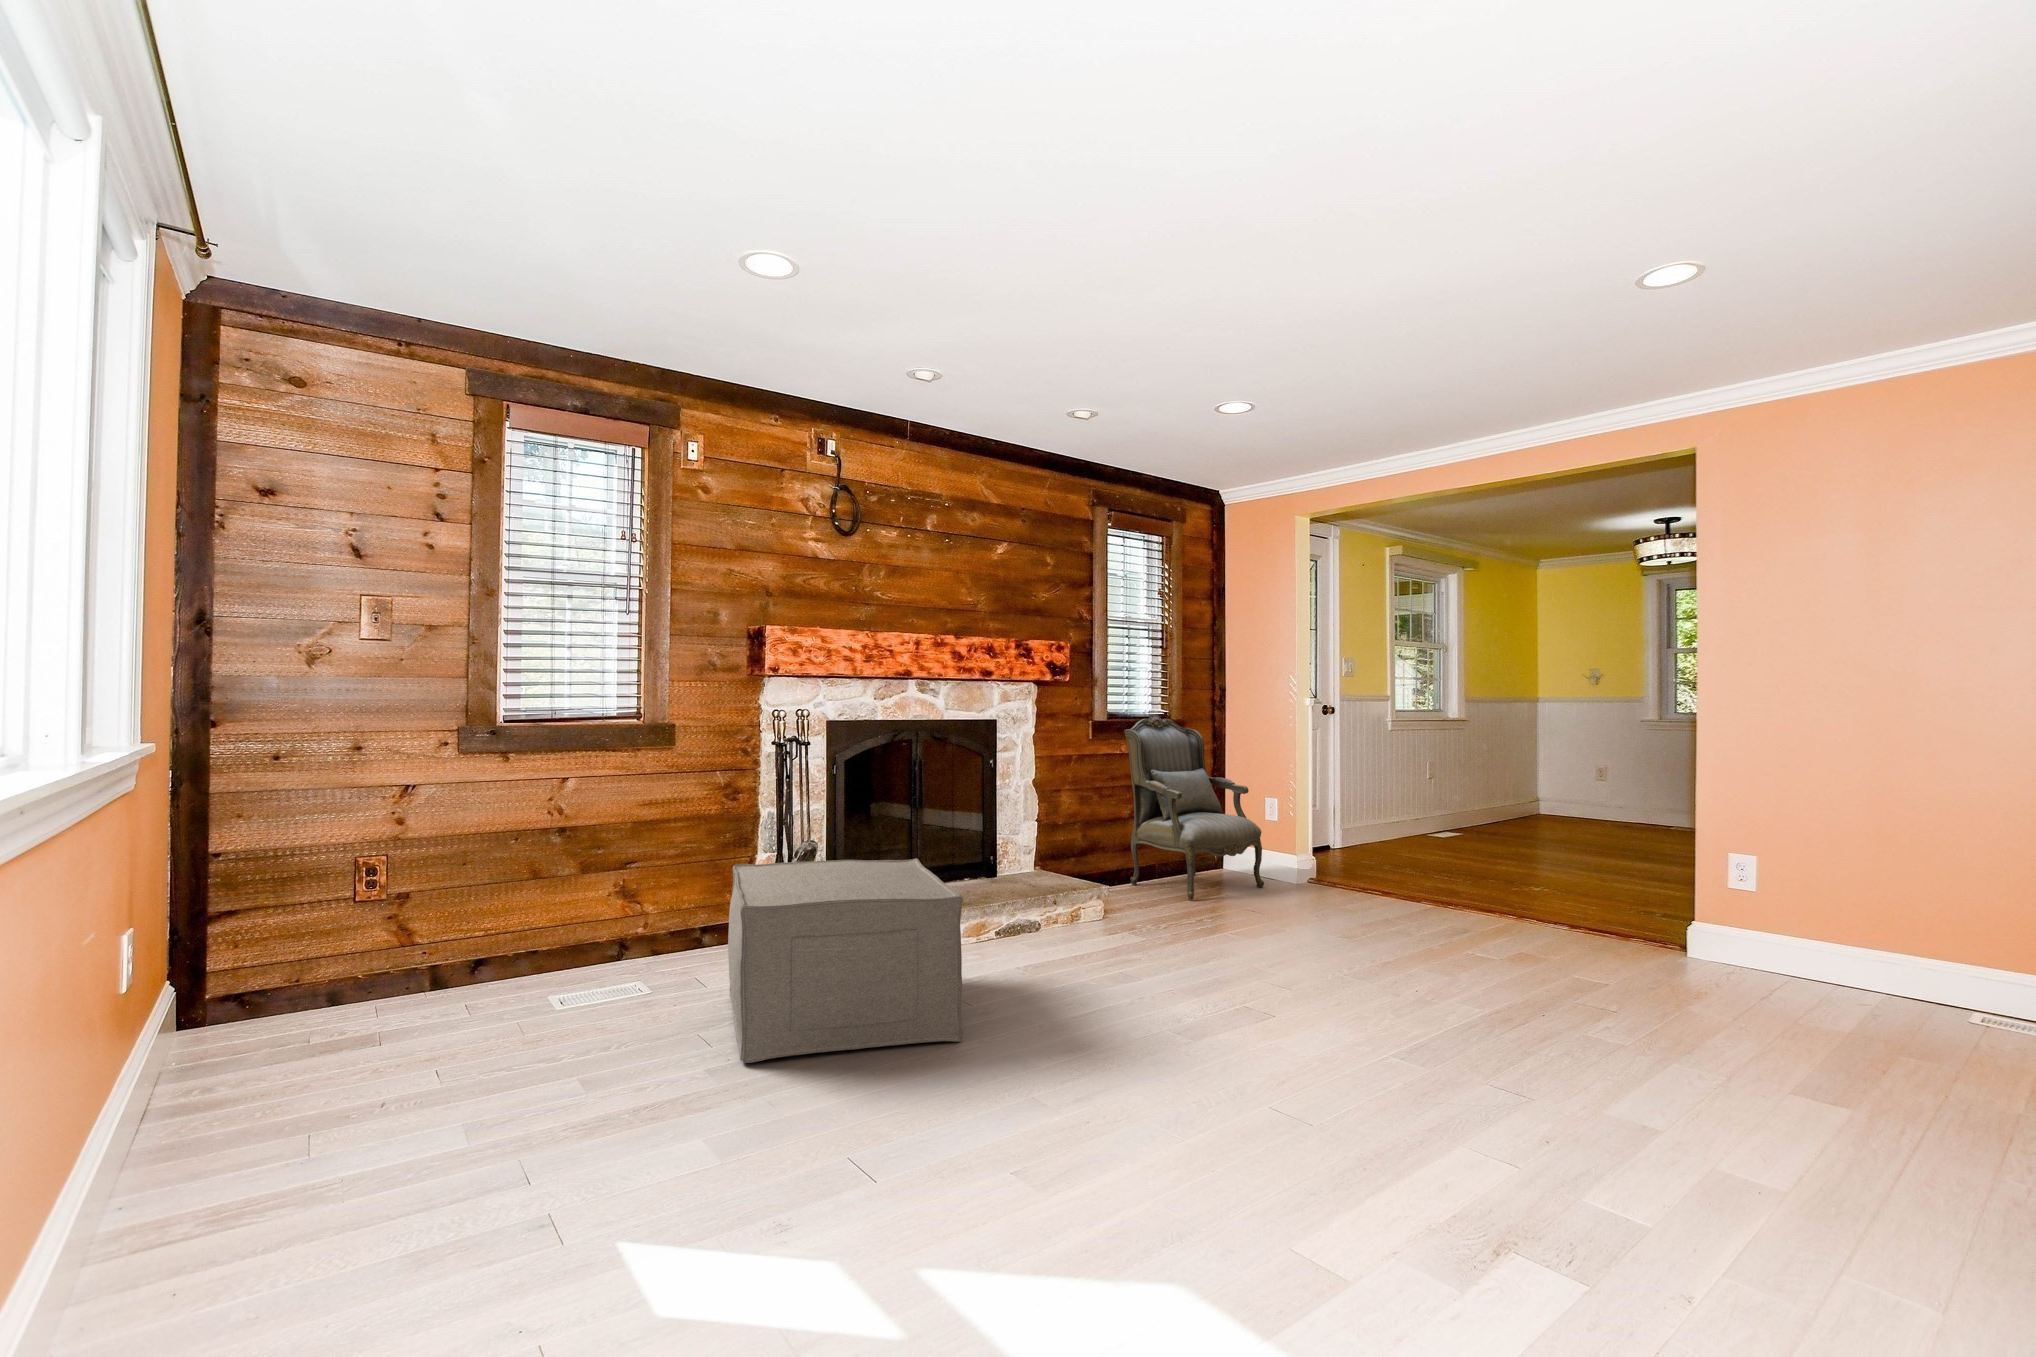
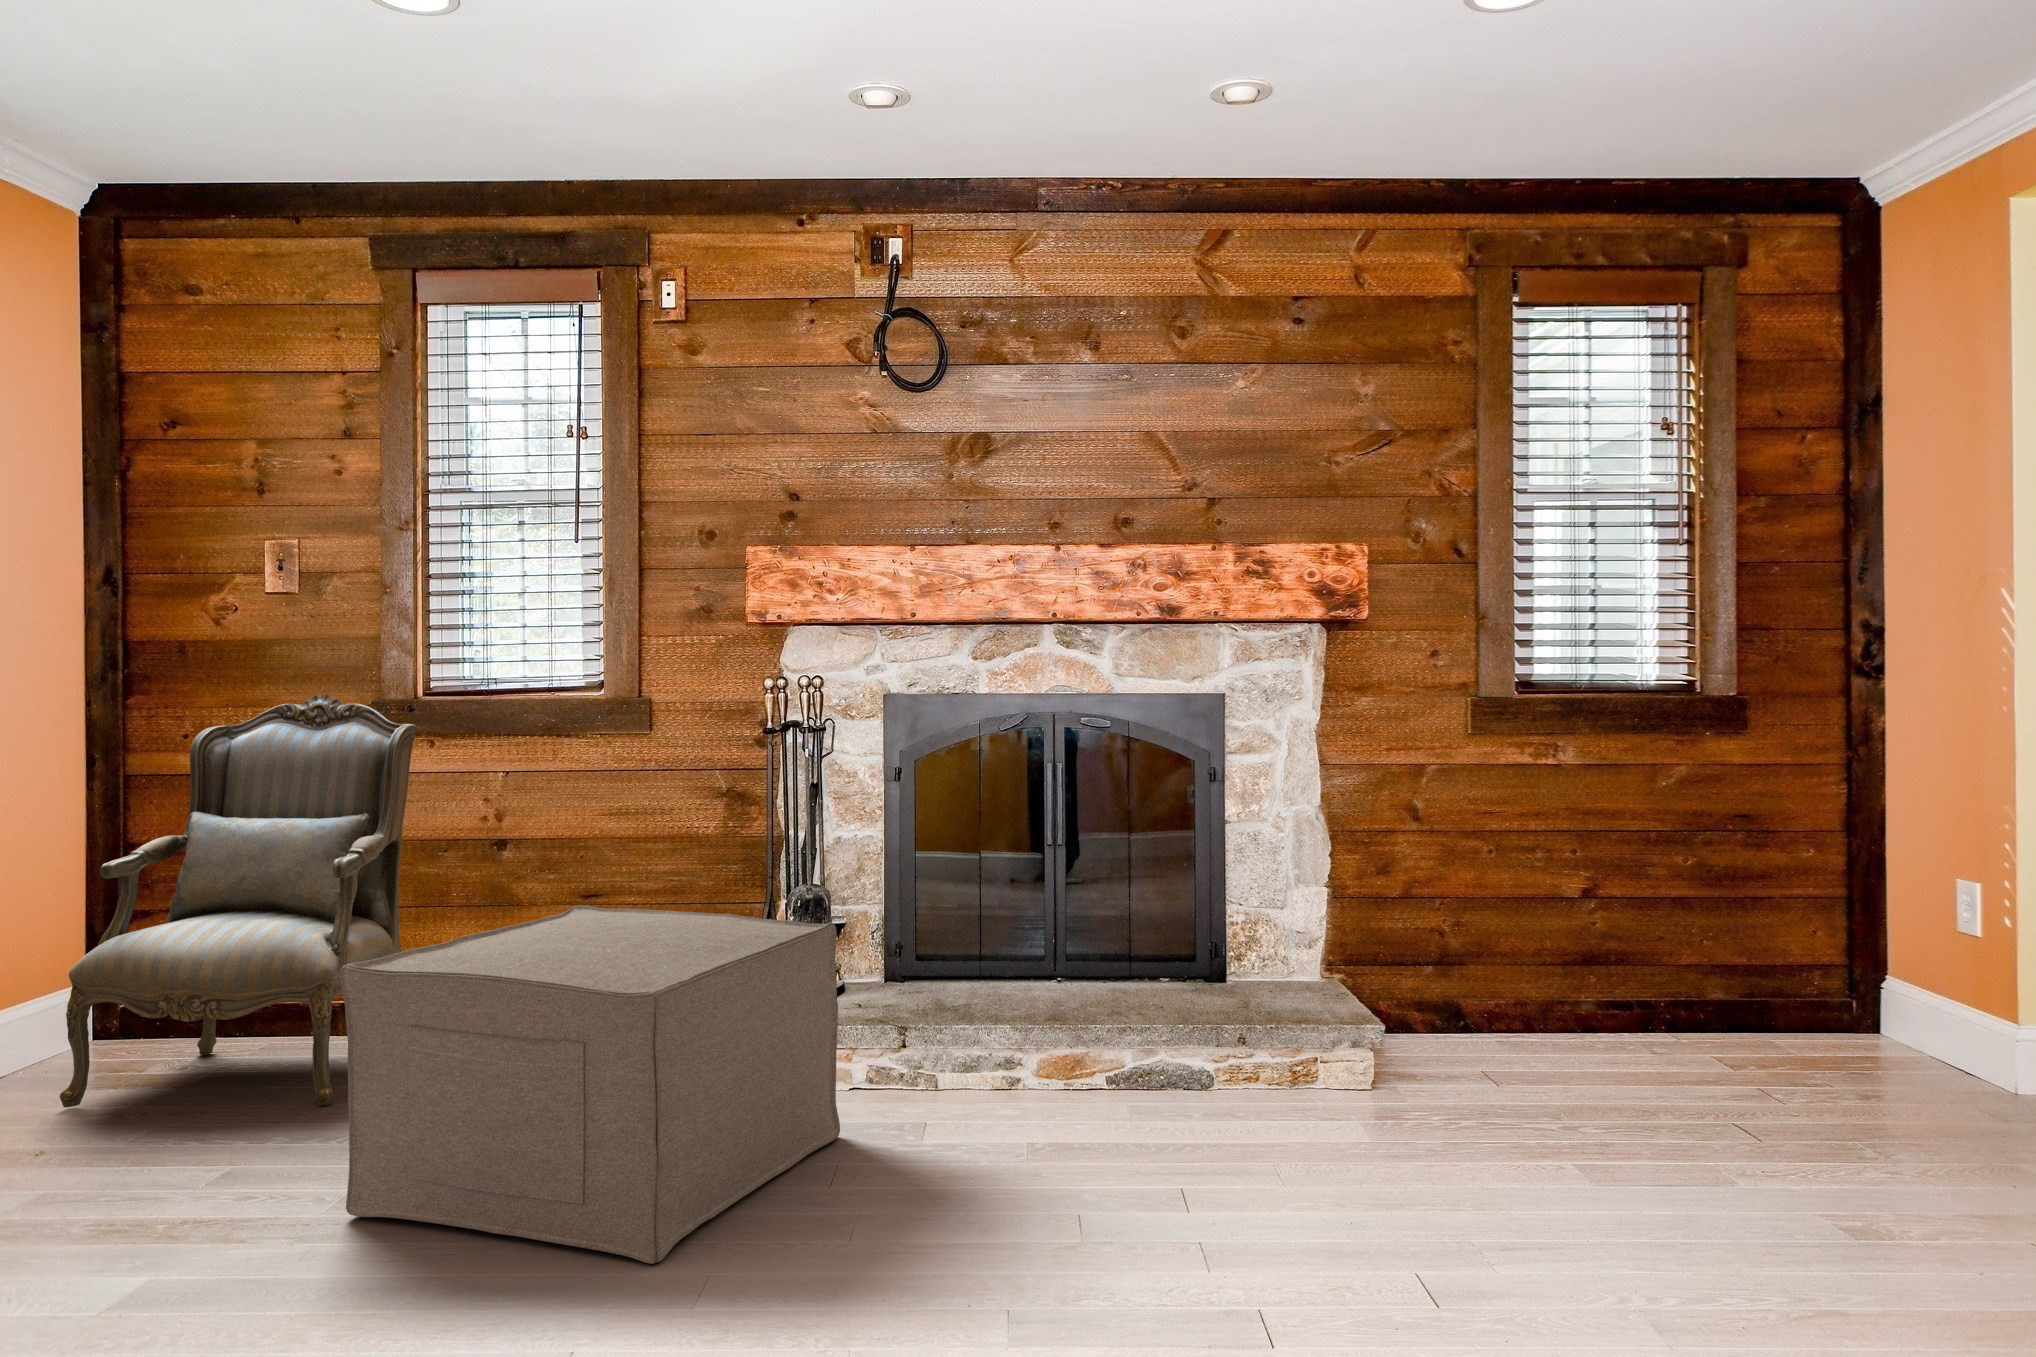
armchair: present [1124,715,1264,900] -> present [60,694,416,1107]

